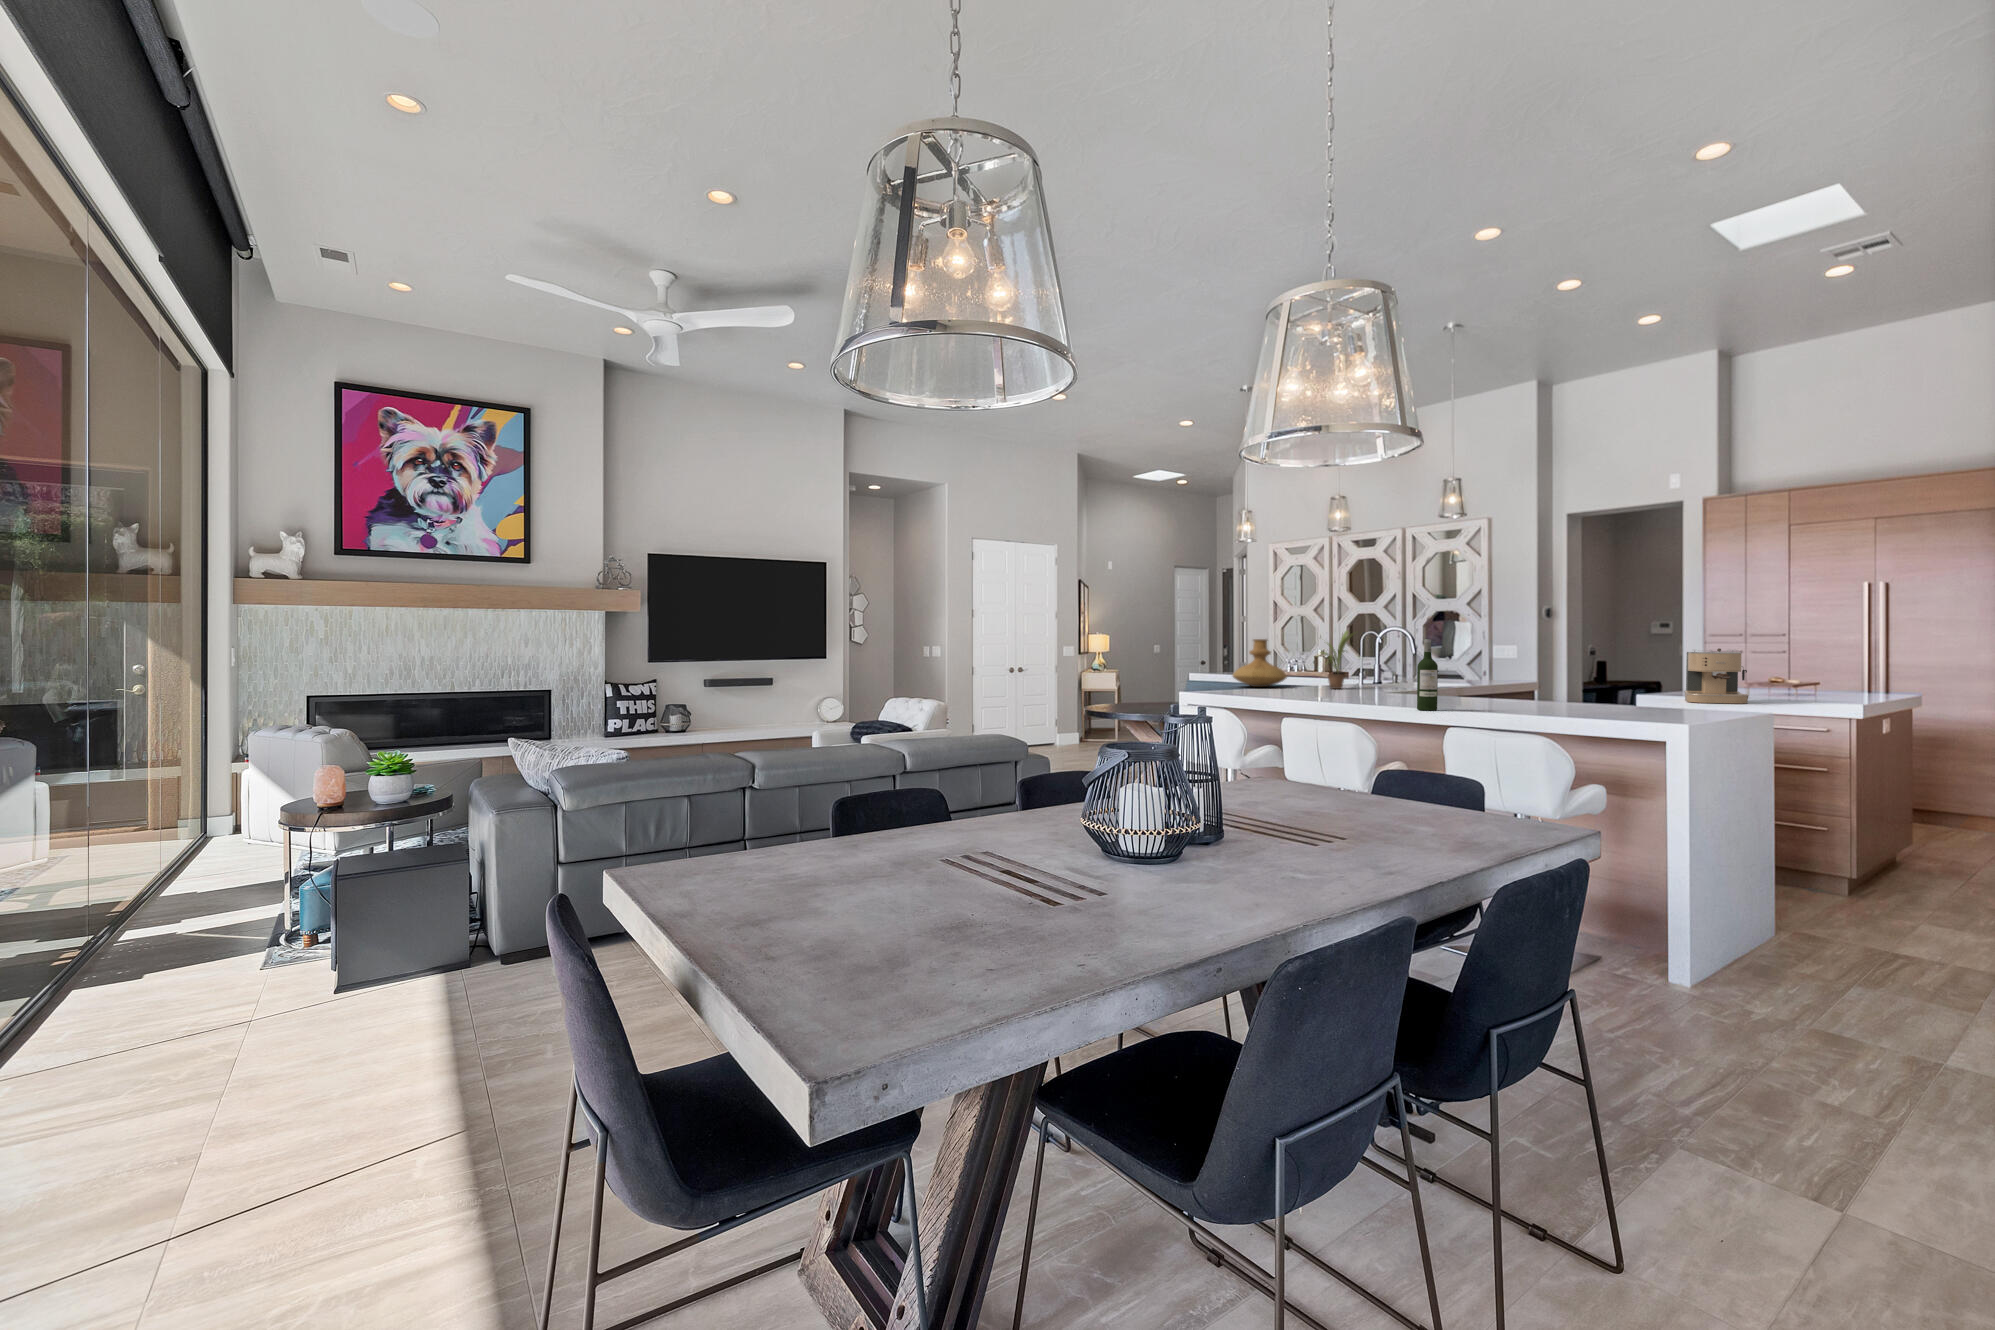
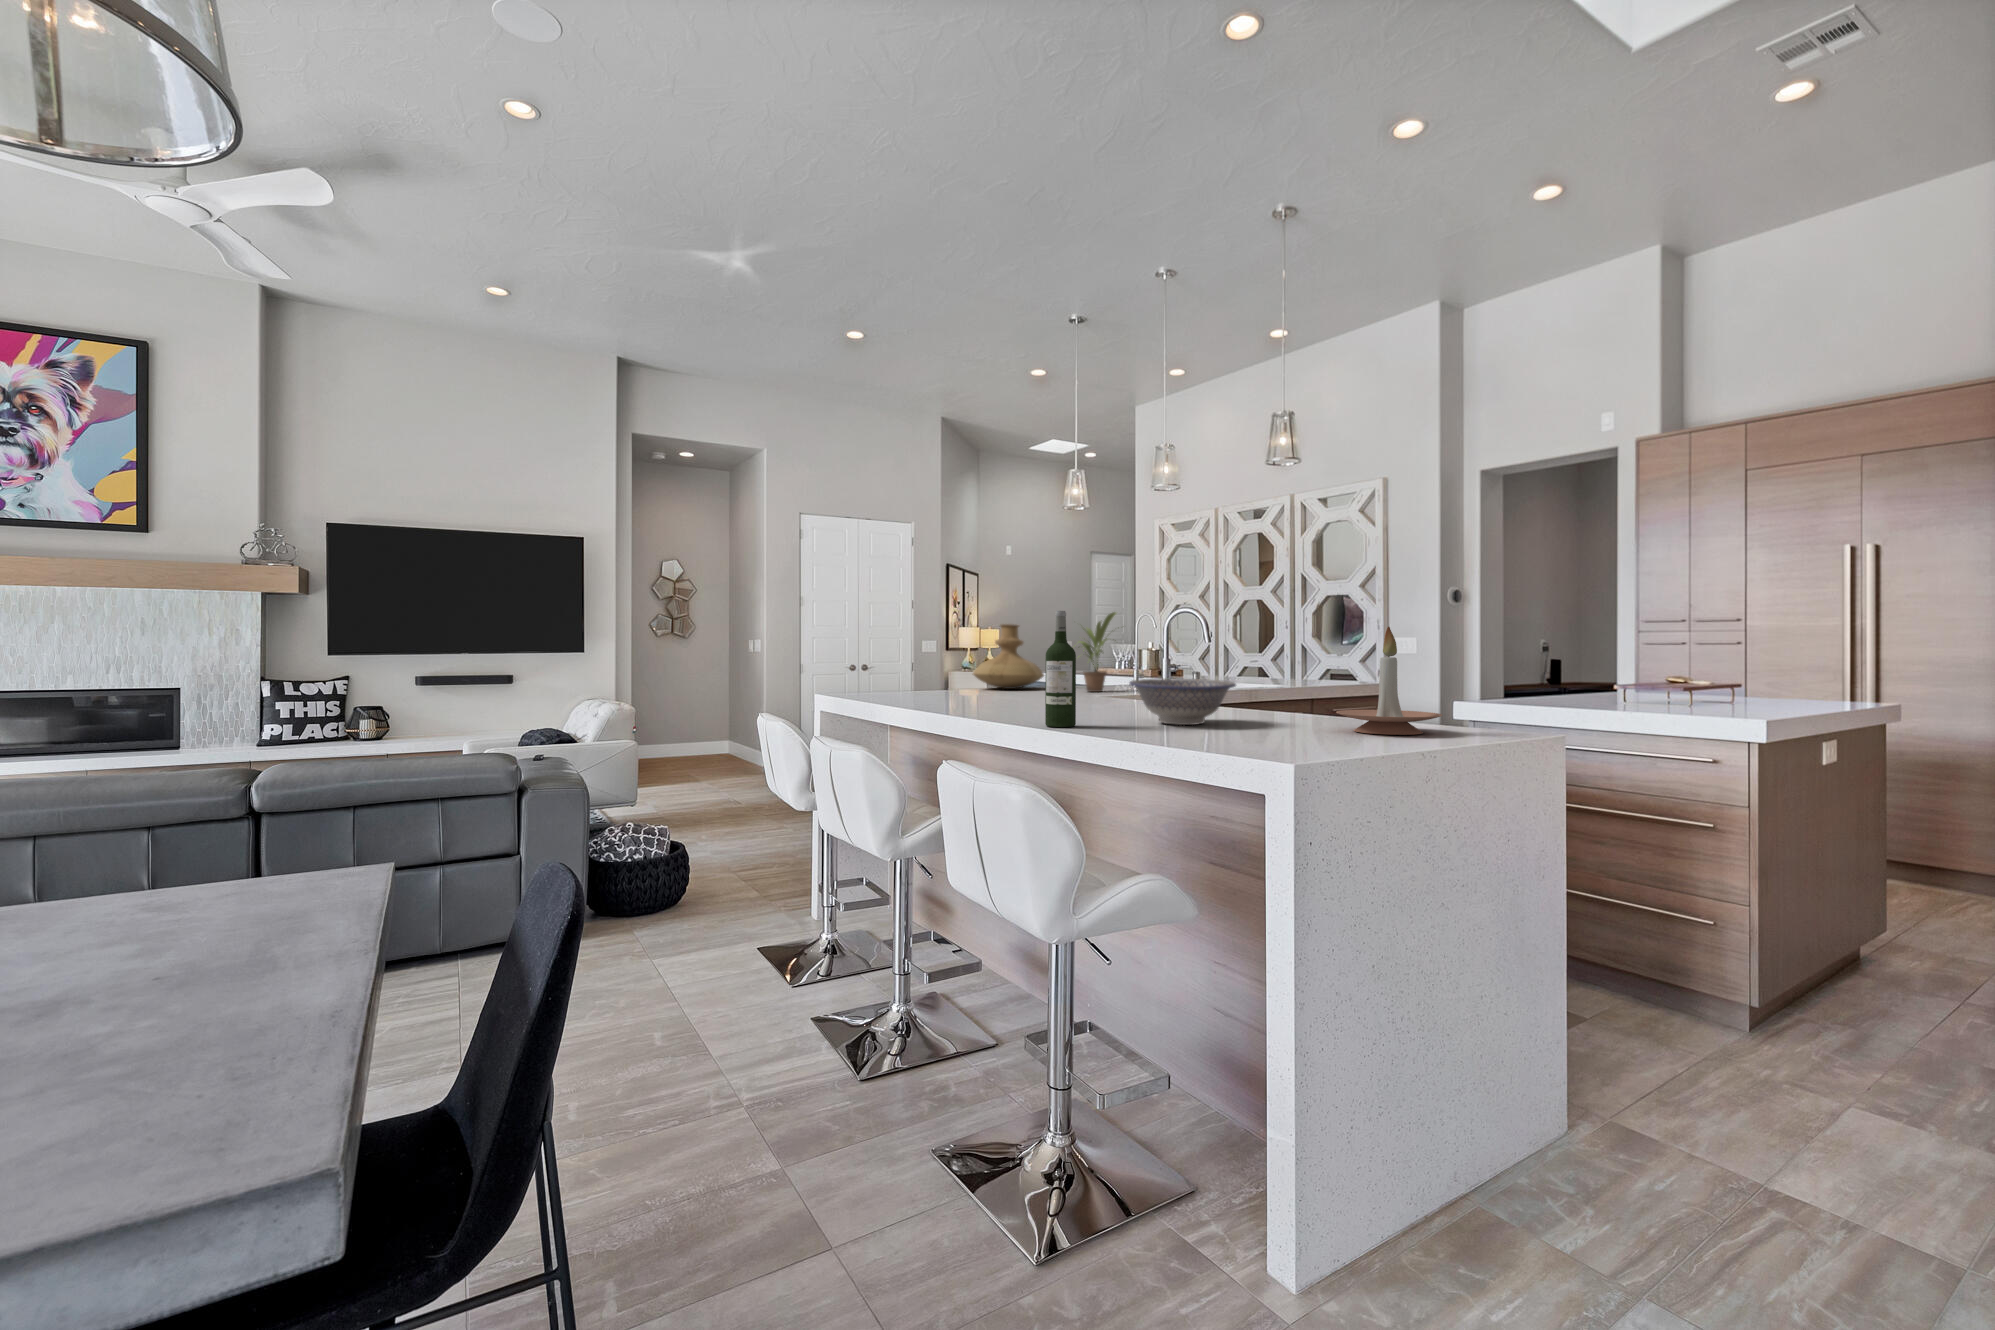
coffee maker: present [1684,648,1749,704] -> none [1519,629,1614,718]
candle holder: none [1603,650,1673,713] -> present [1336,627,1442,735]
bowl: none [1459,680,1533,709] -> present [1130,678,1236,725]

